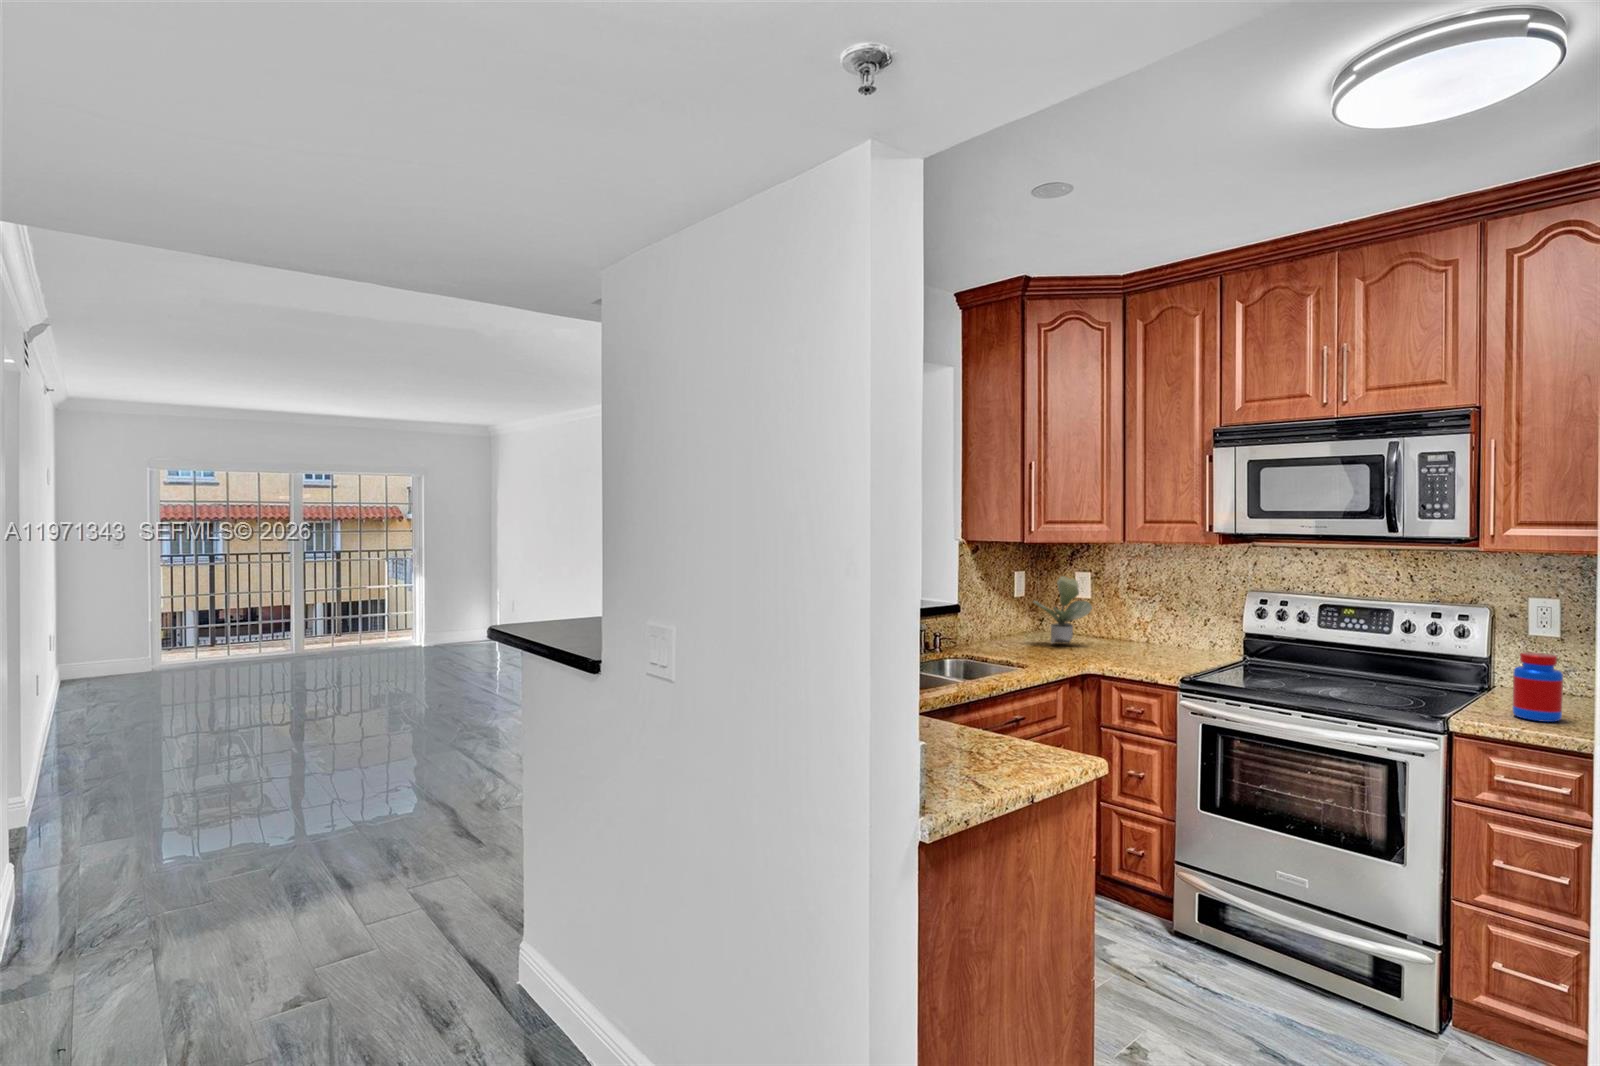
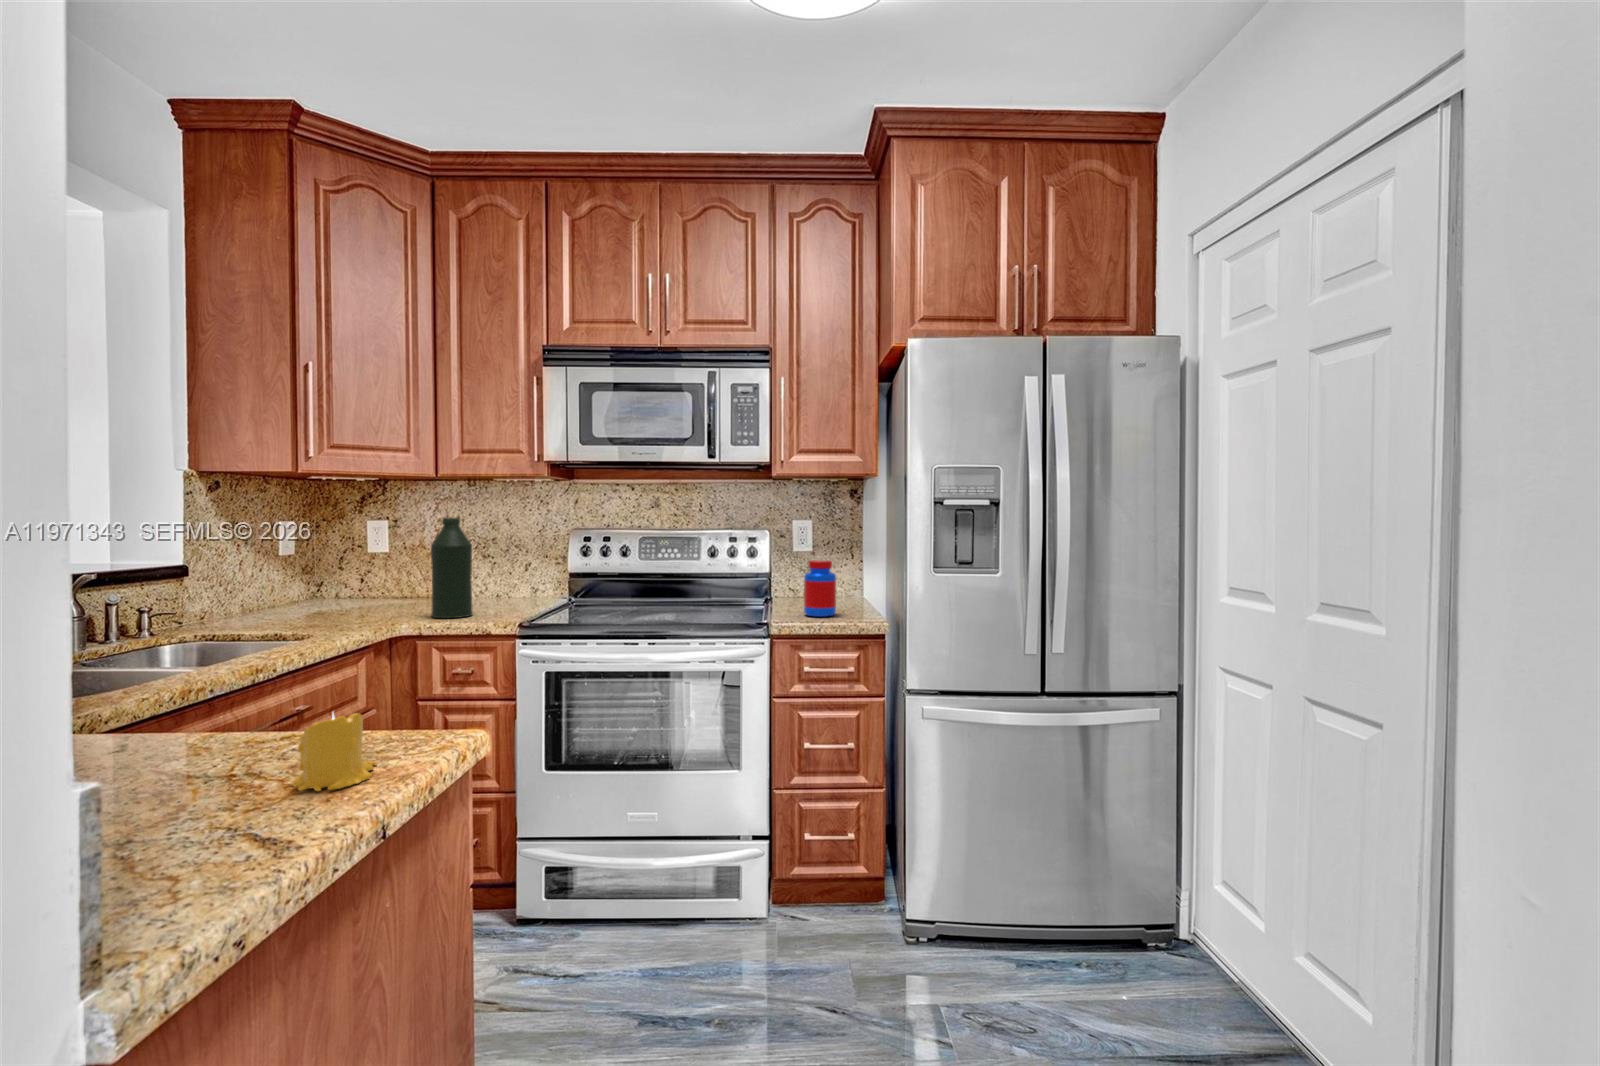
potted plant: present [1034,576,1092,644] -> none [310,523,395,610]
bottle: none [1115,579,1150,664] -> present [431,518,473,618]
candle: none [995,728,1037,771] -> present [291,713,377,791]

